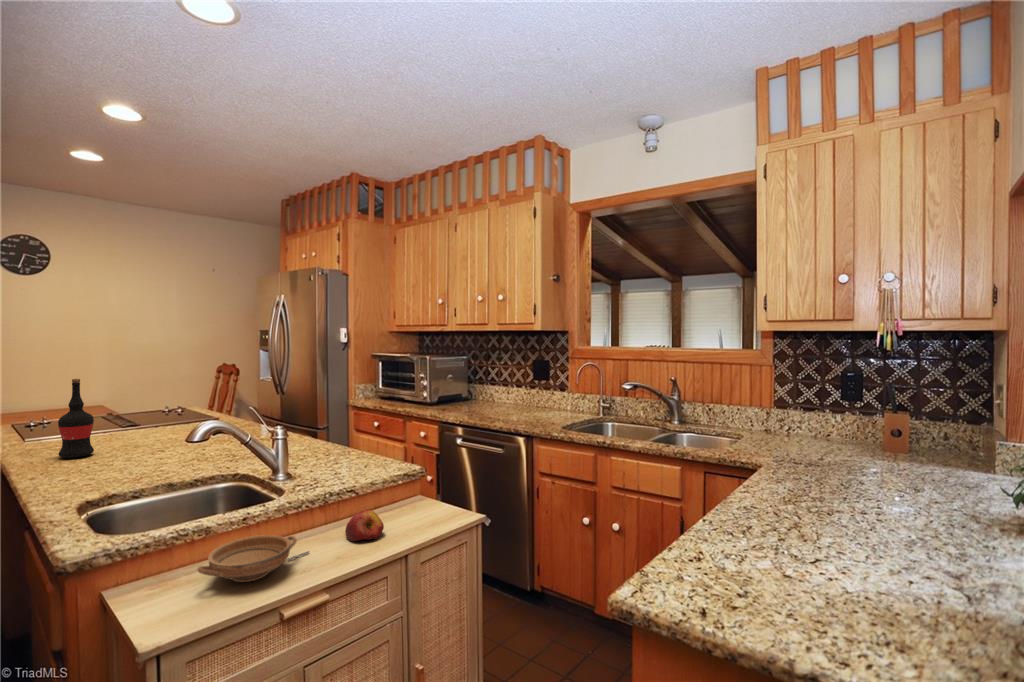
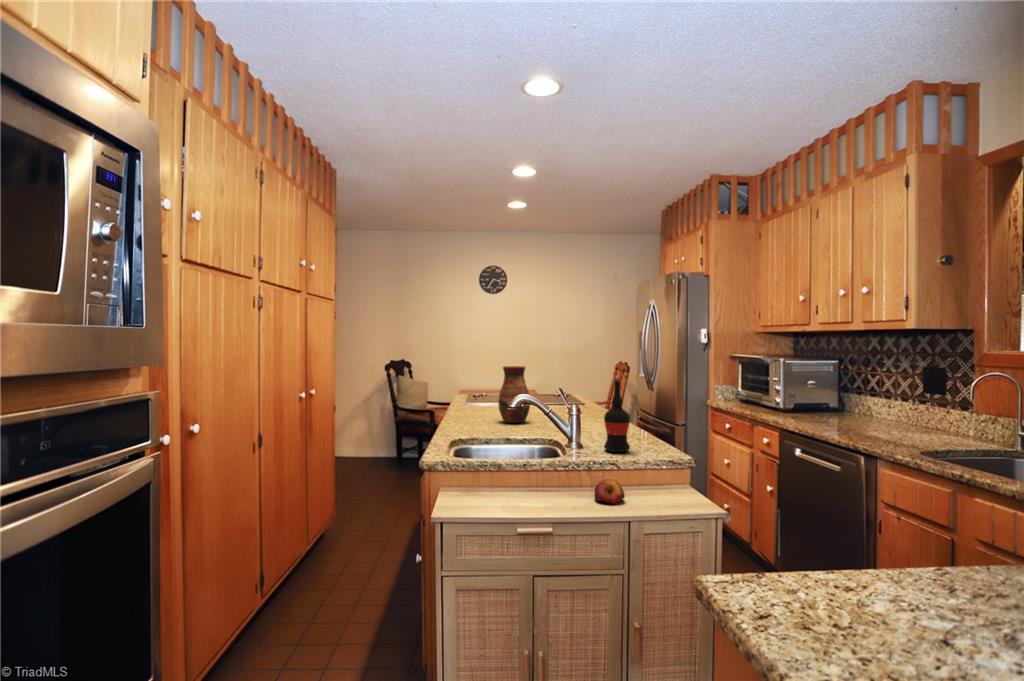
wine bottle: present [58,379,94,458] -> present [604,378,630,452]
vase: none [122,380,177,463] -> present [498,366,530,423]
bowl: present [198,535,309,582] -> none [483,476,562,504]

